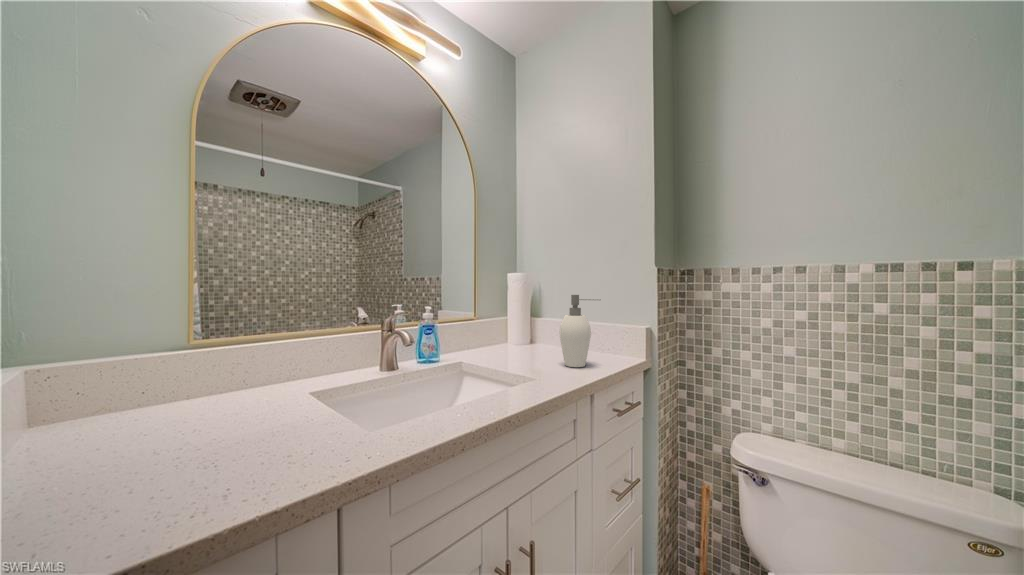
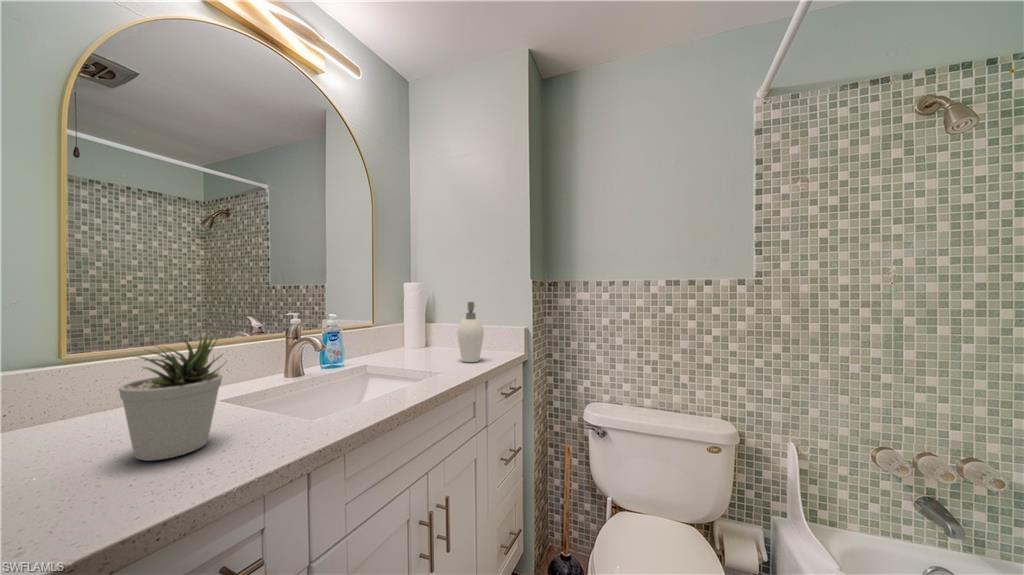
potted plant: none [174,321,279,458] -> present [119,333,222,461]

